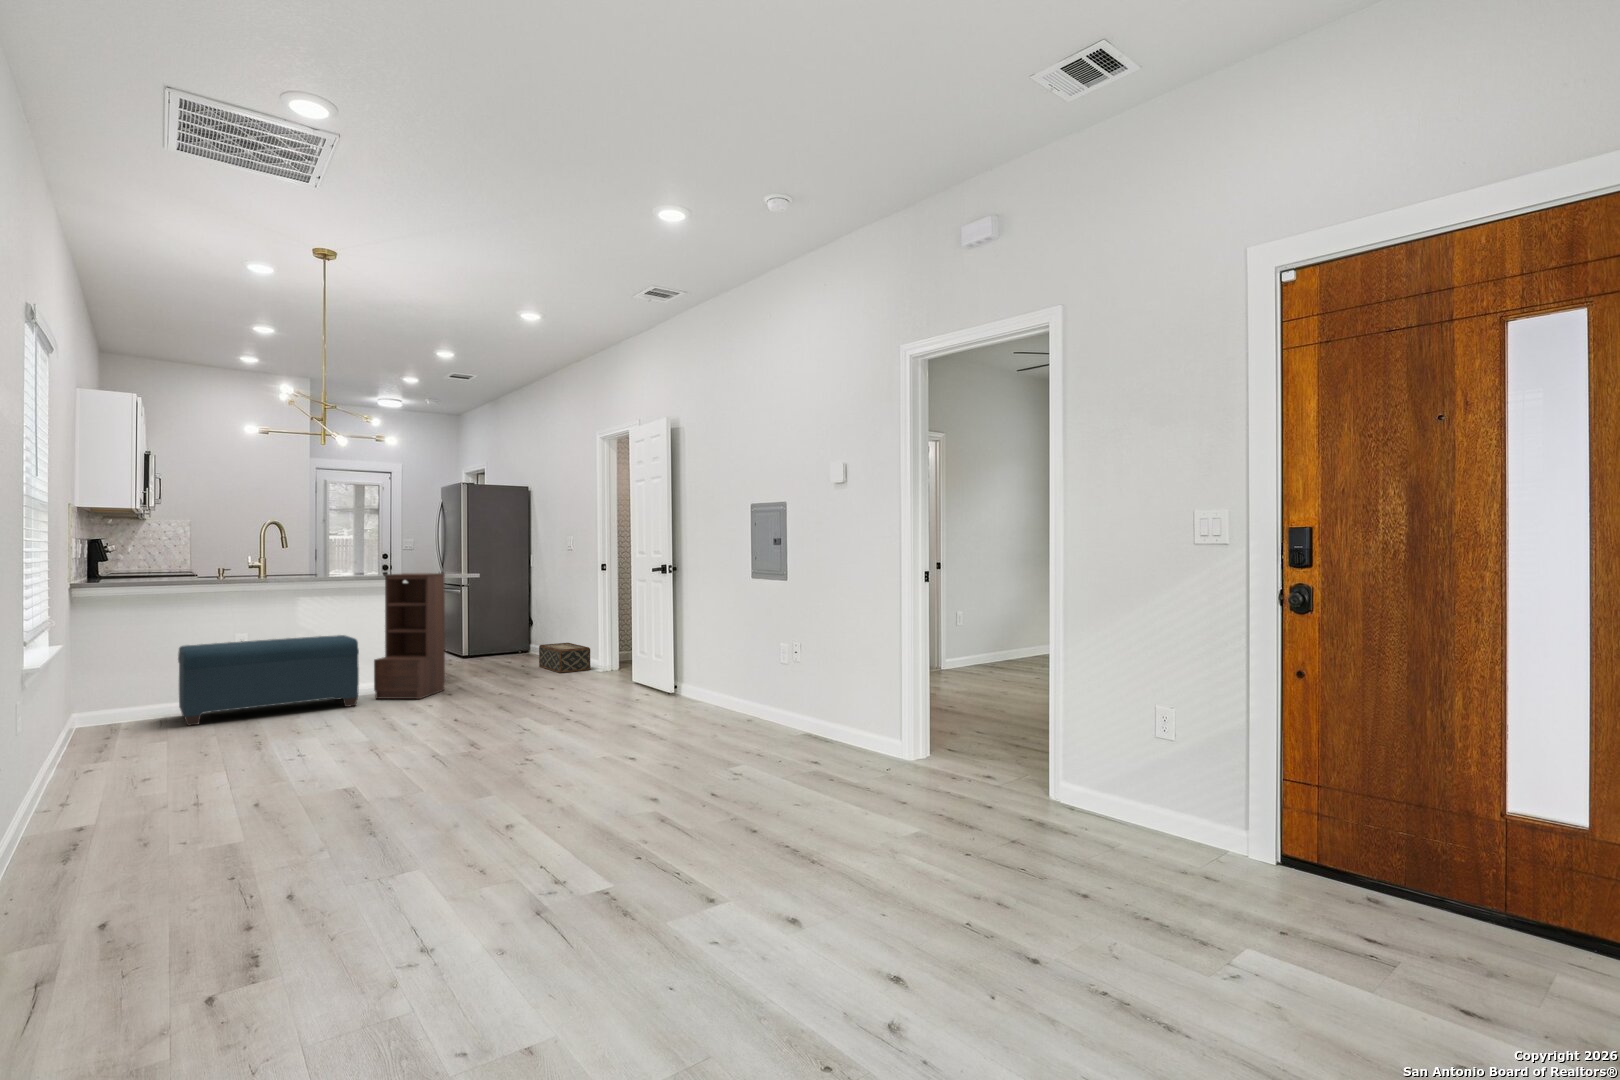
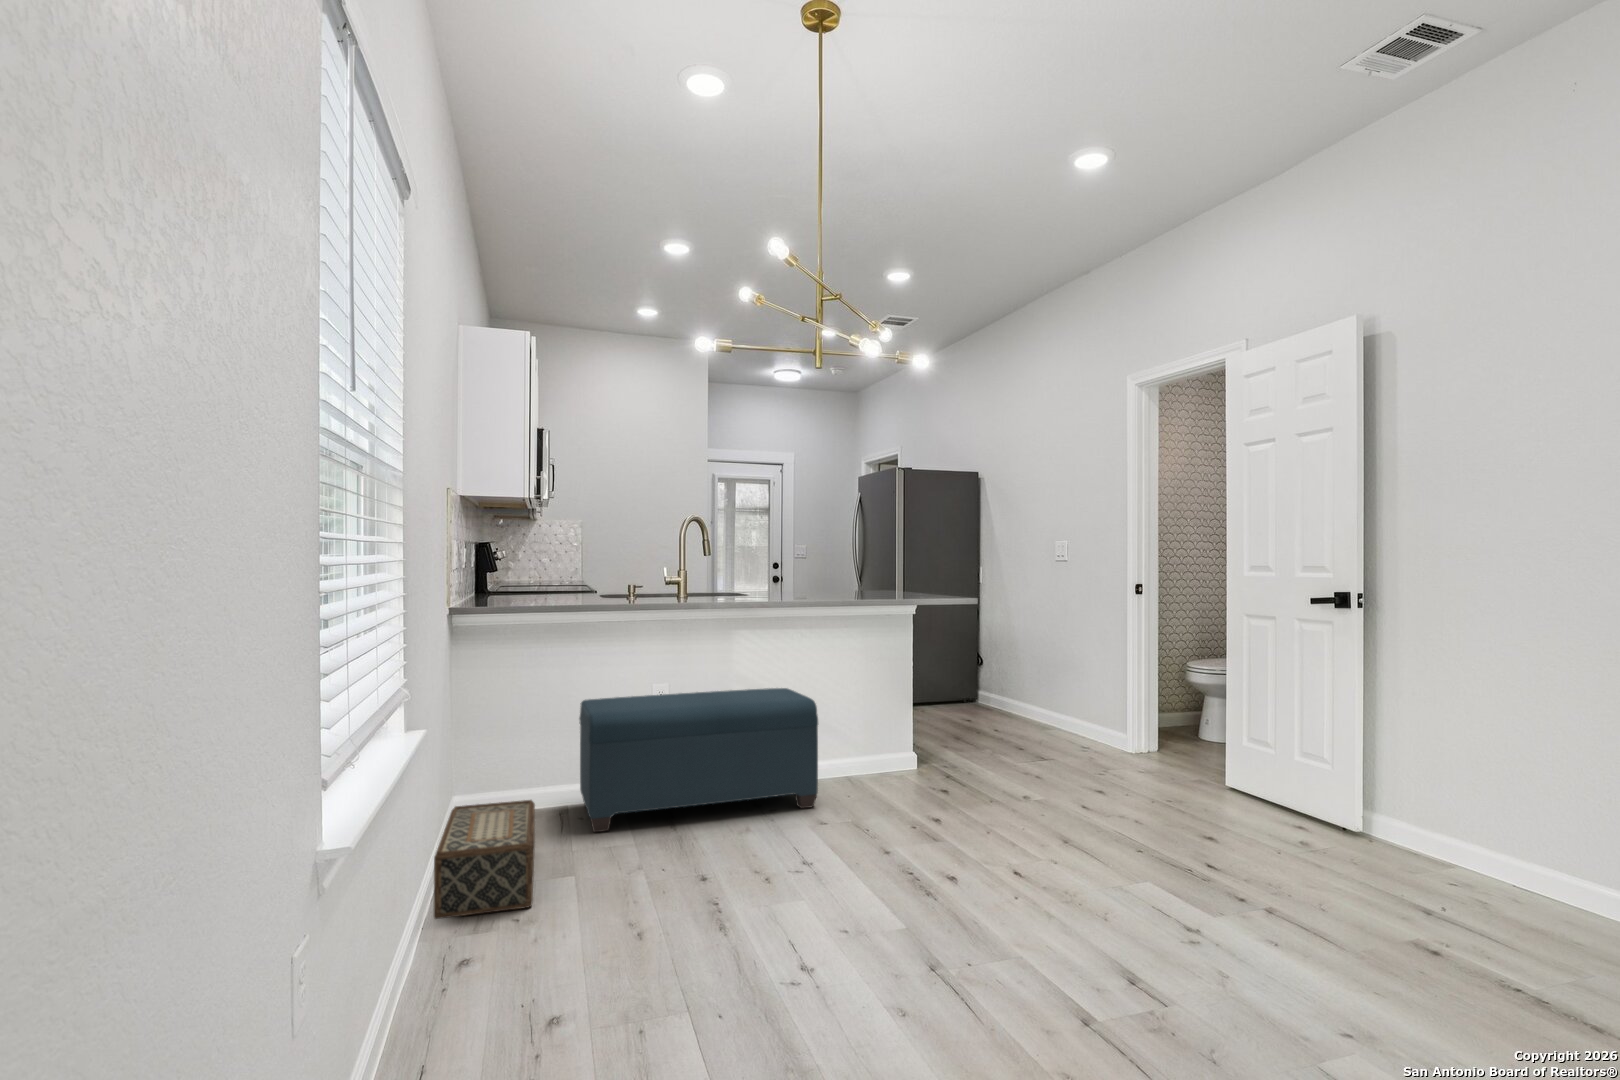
bookshelf: present [374,573,445,699] -> none [831,594,924,800]
woven basket: present [539,643,590,673] -> present [434,800,535,919]

